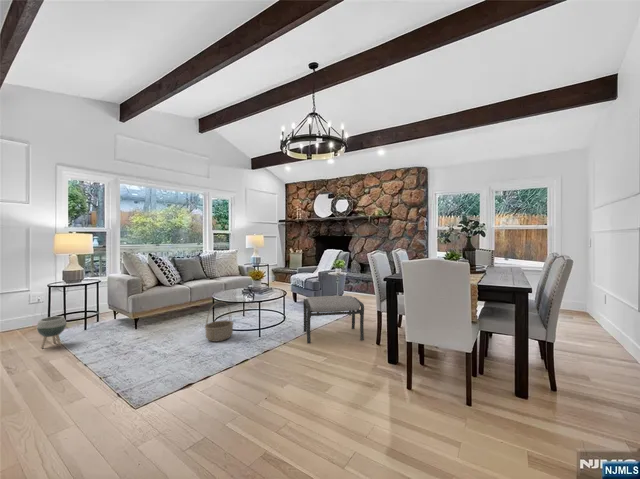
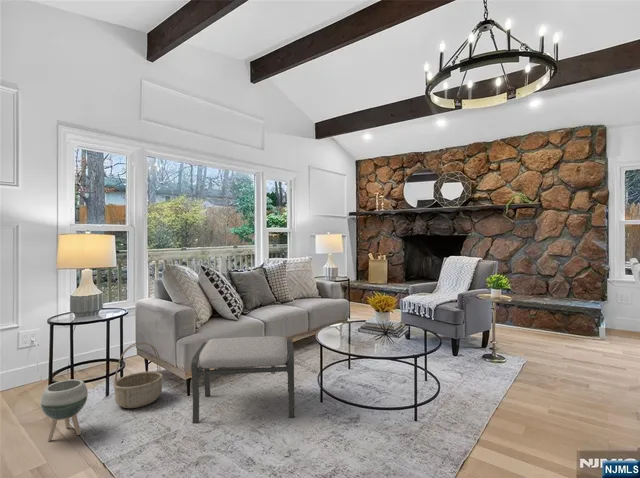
ottoman: present [303,296,364,343] -> present [191,336,295,423]
basket: present [205,301,233,342] -> present [113,342,163,408]

